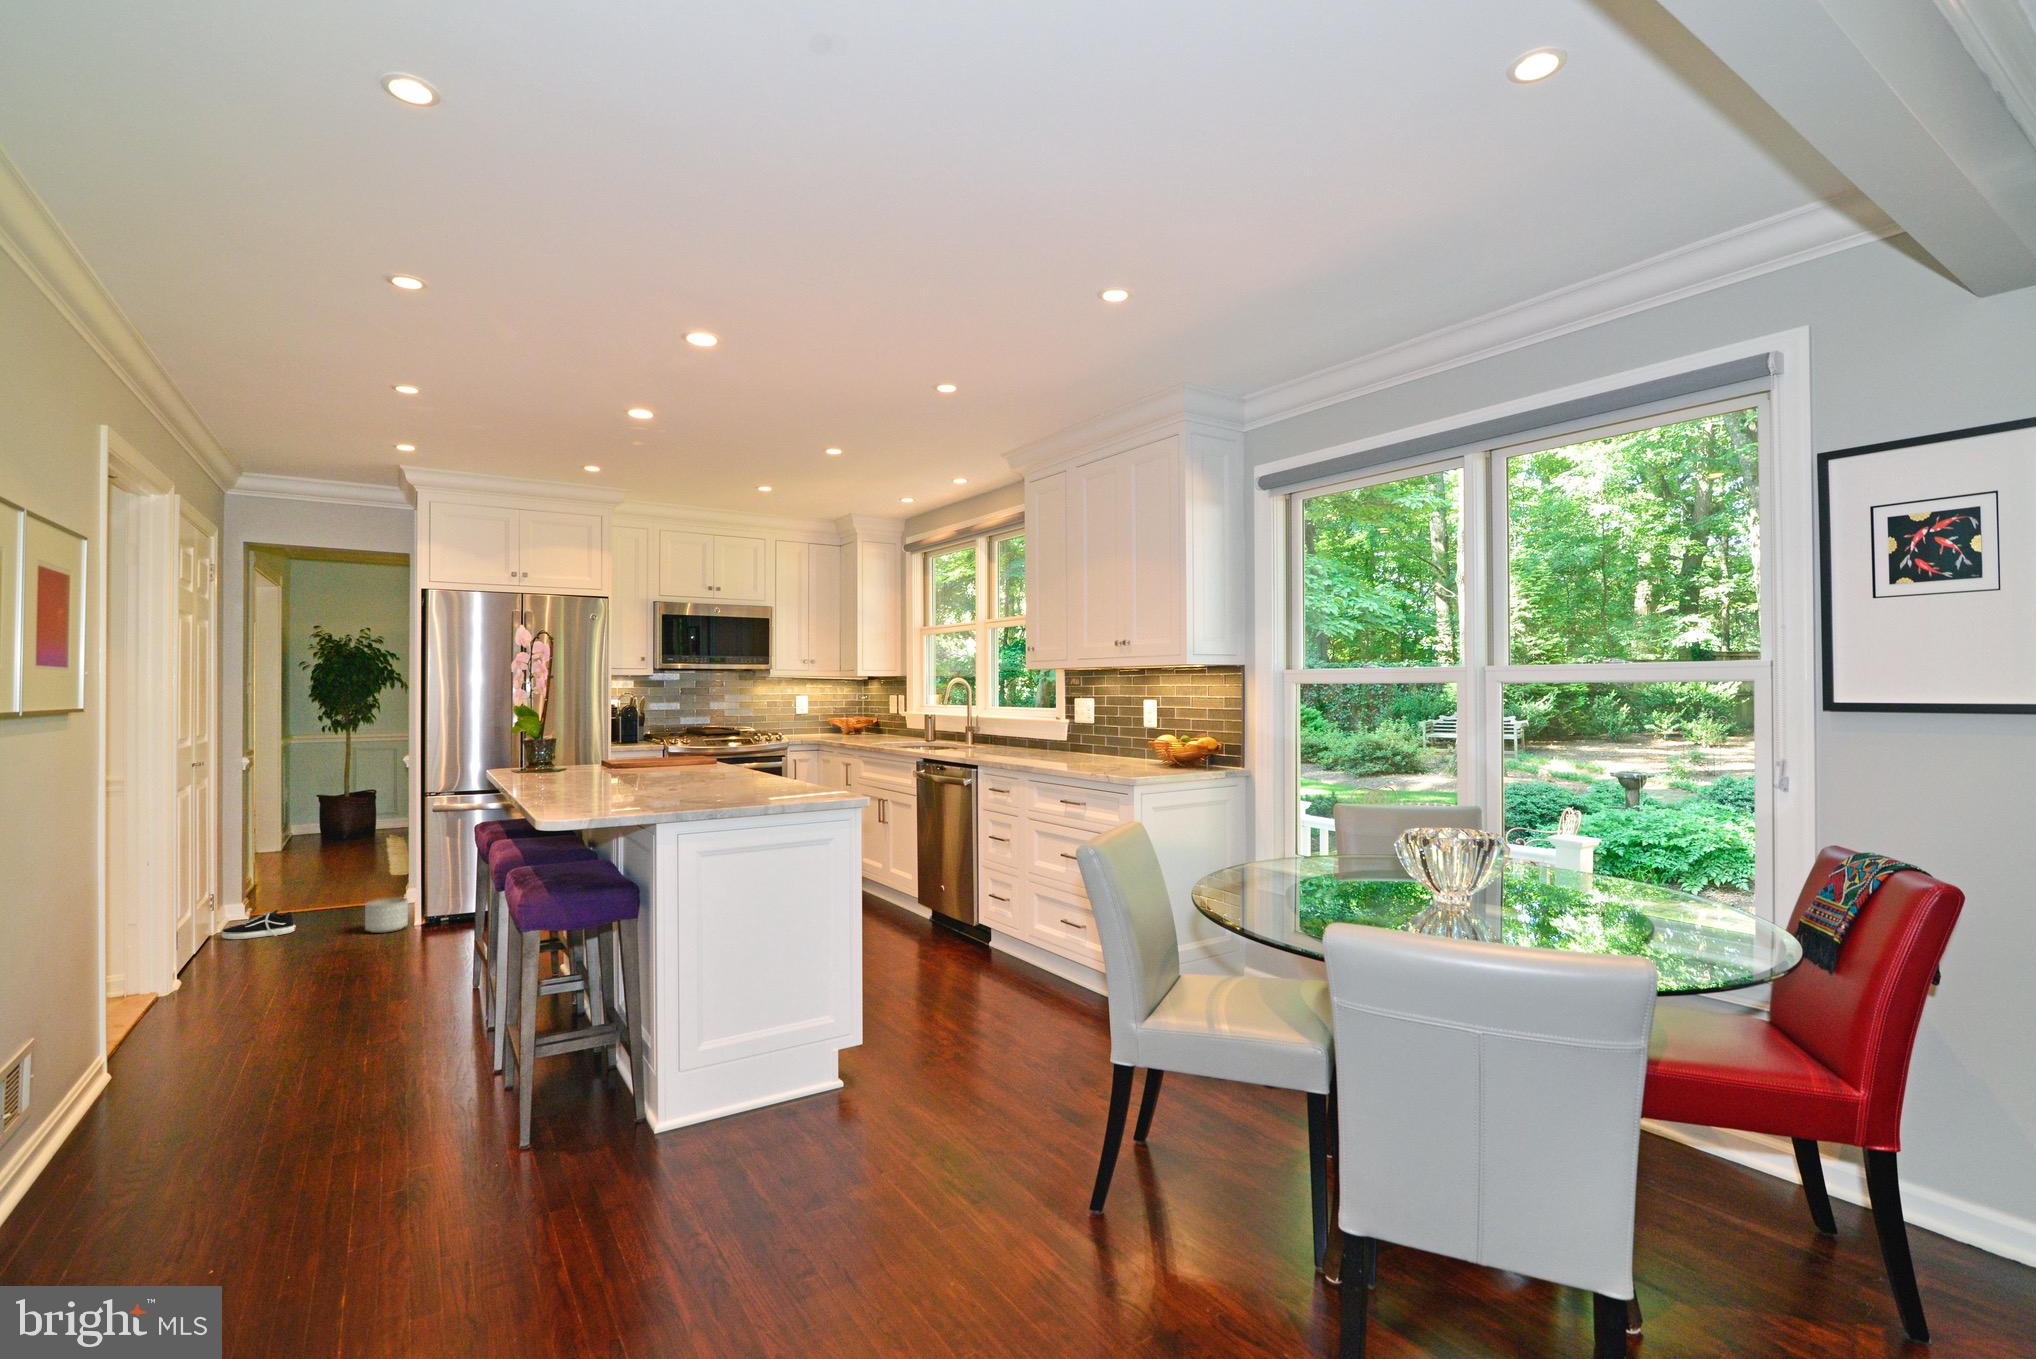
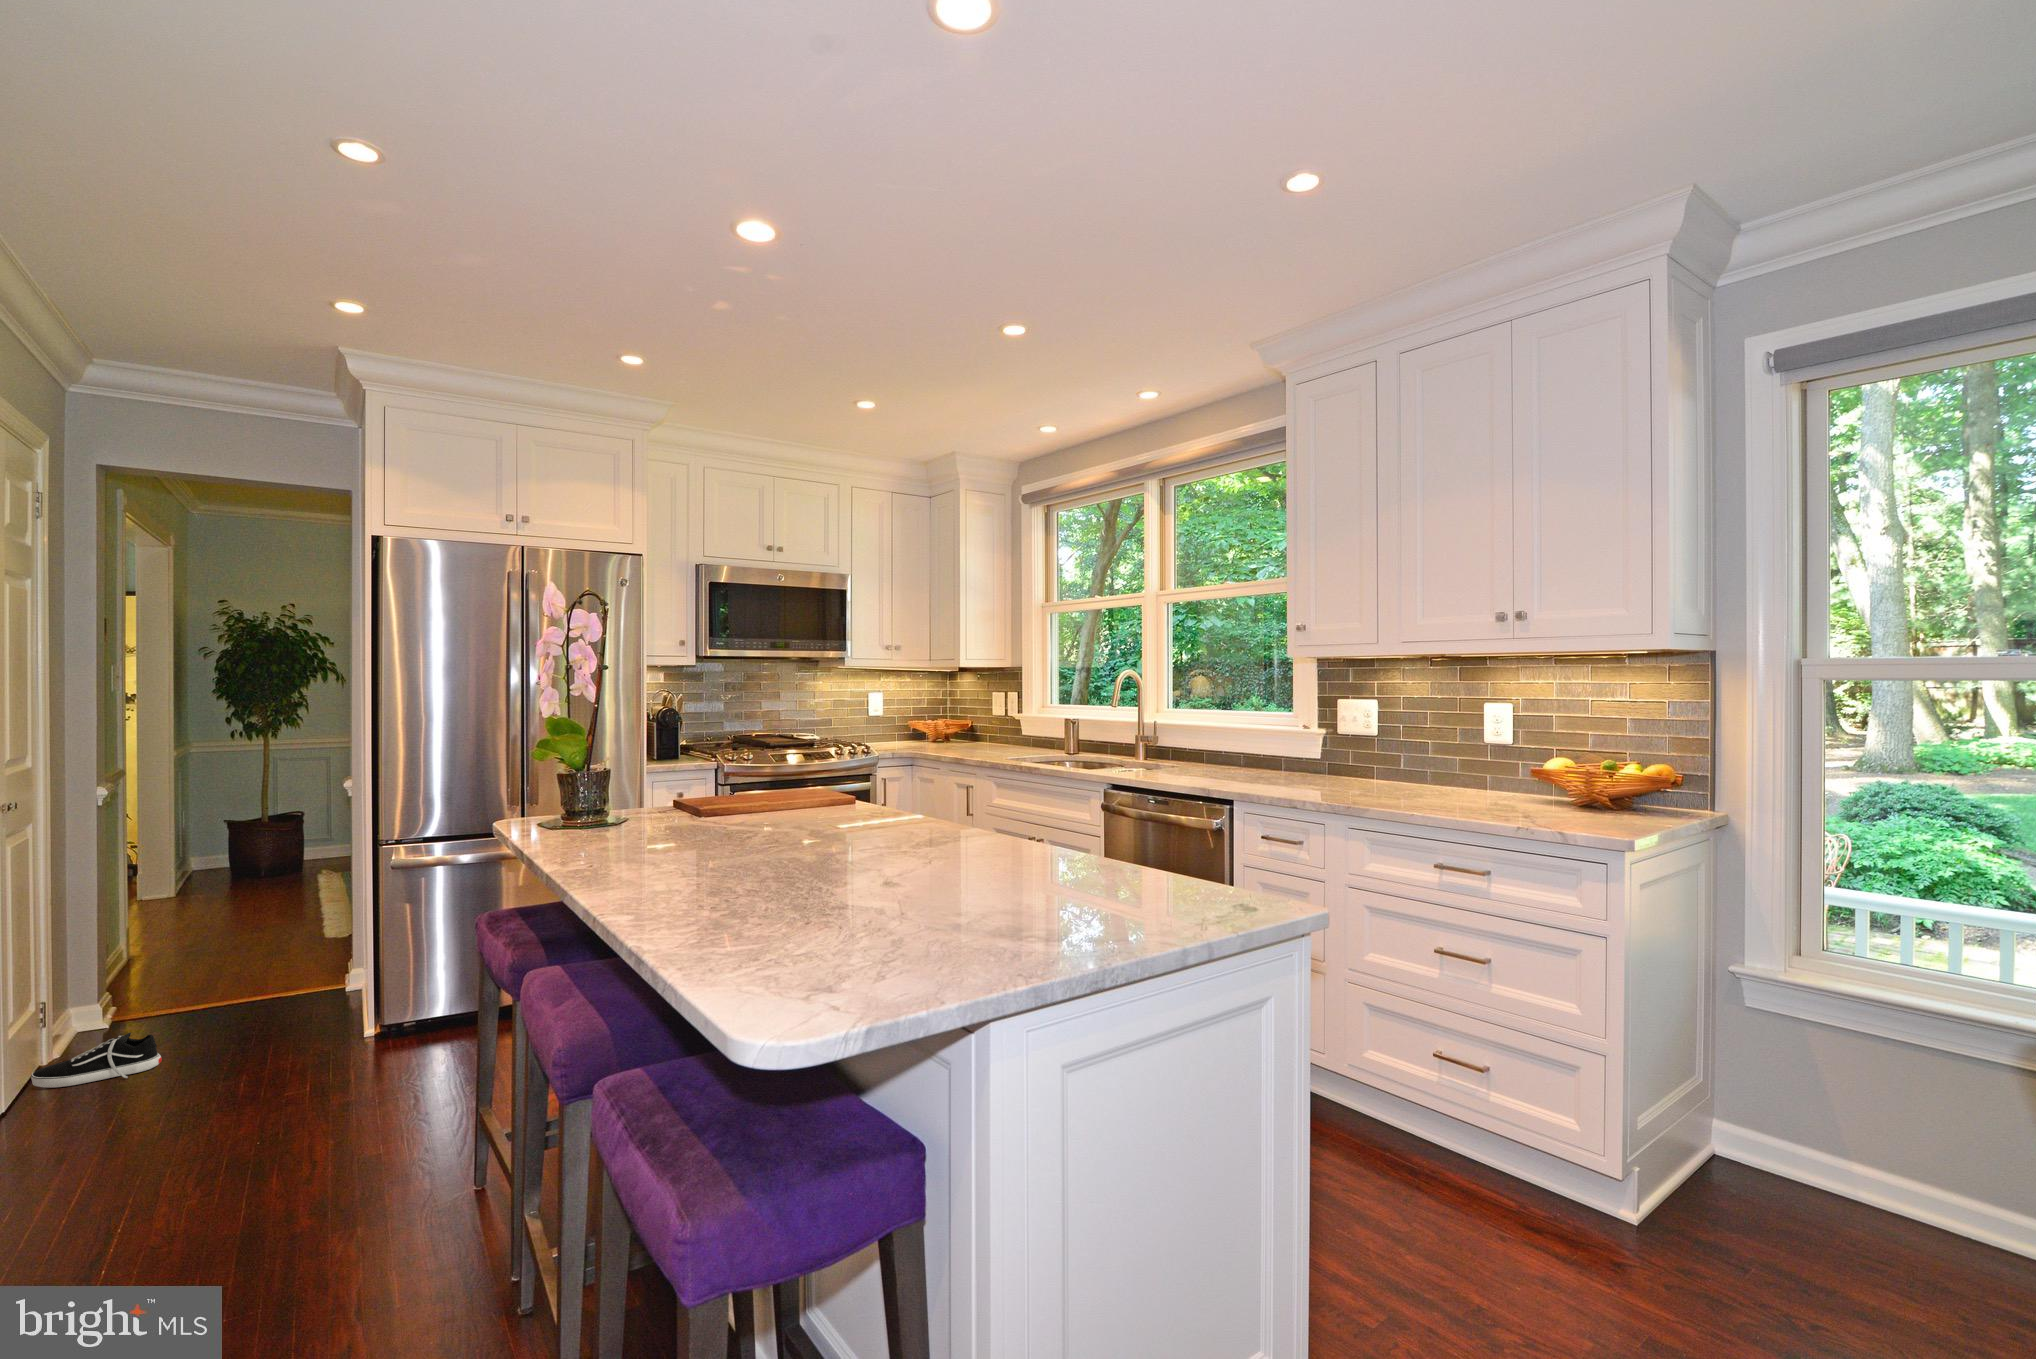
planter: present [365,898,408,933] -> none [275,1003,345,1065]

